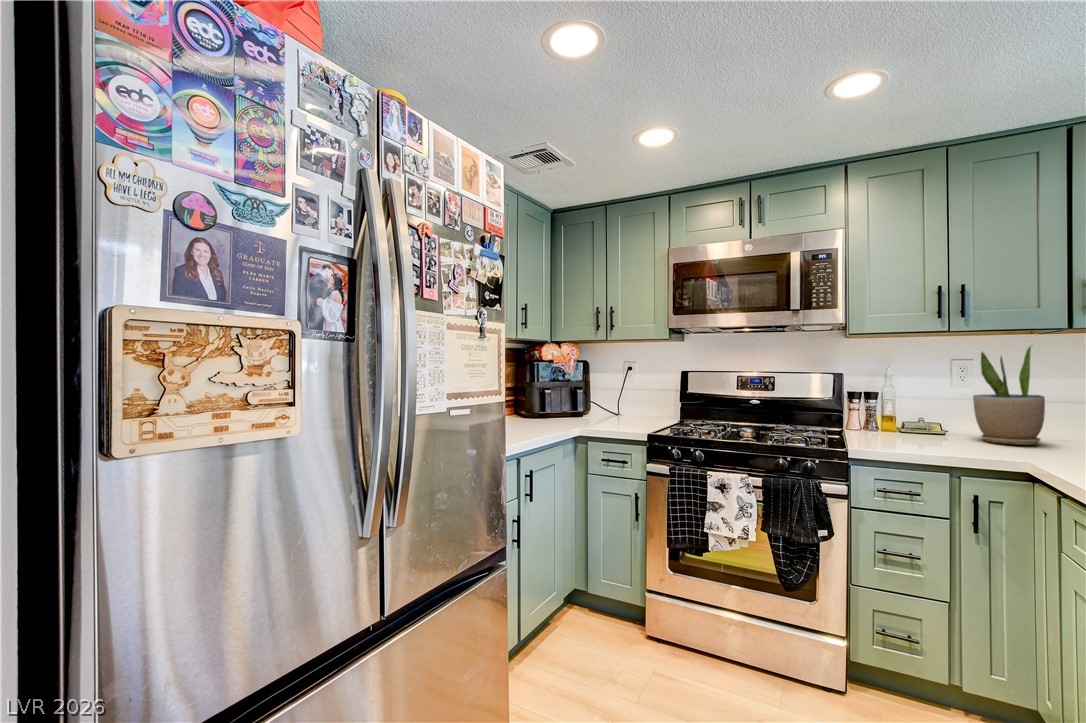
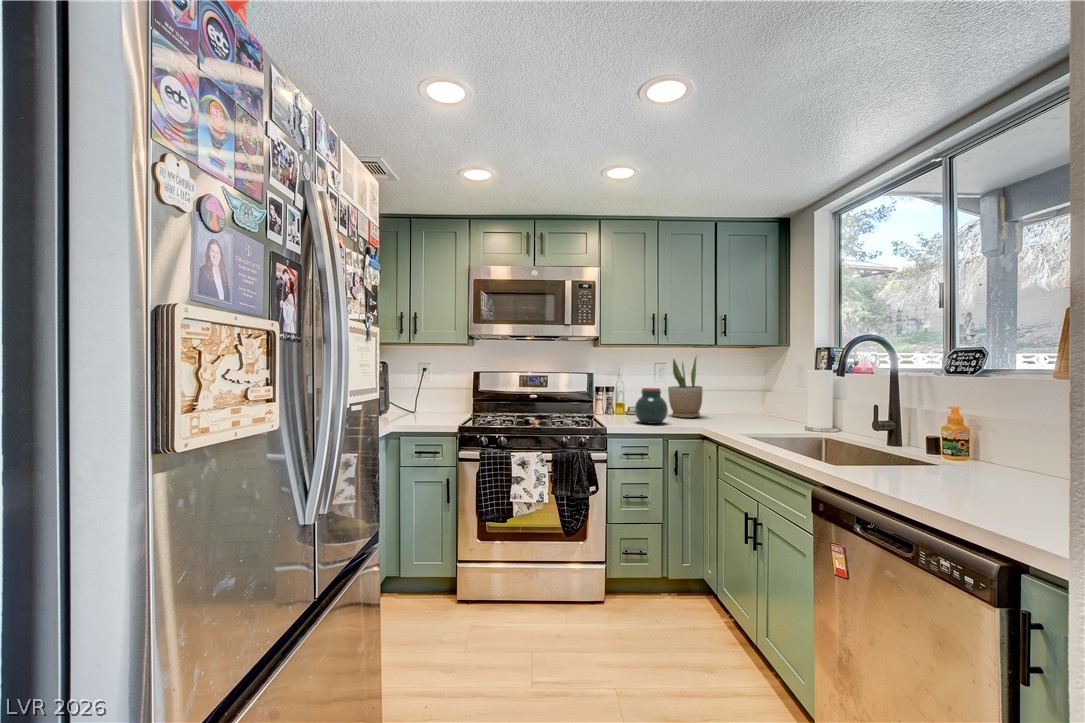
jar: none [903,396,964,450] -> present [635,388,668,424]

